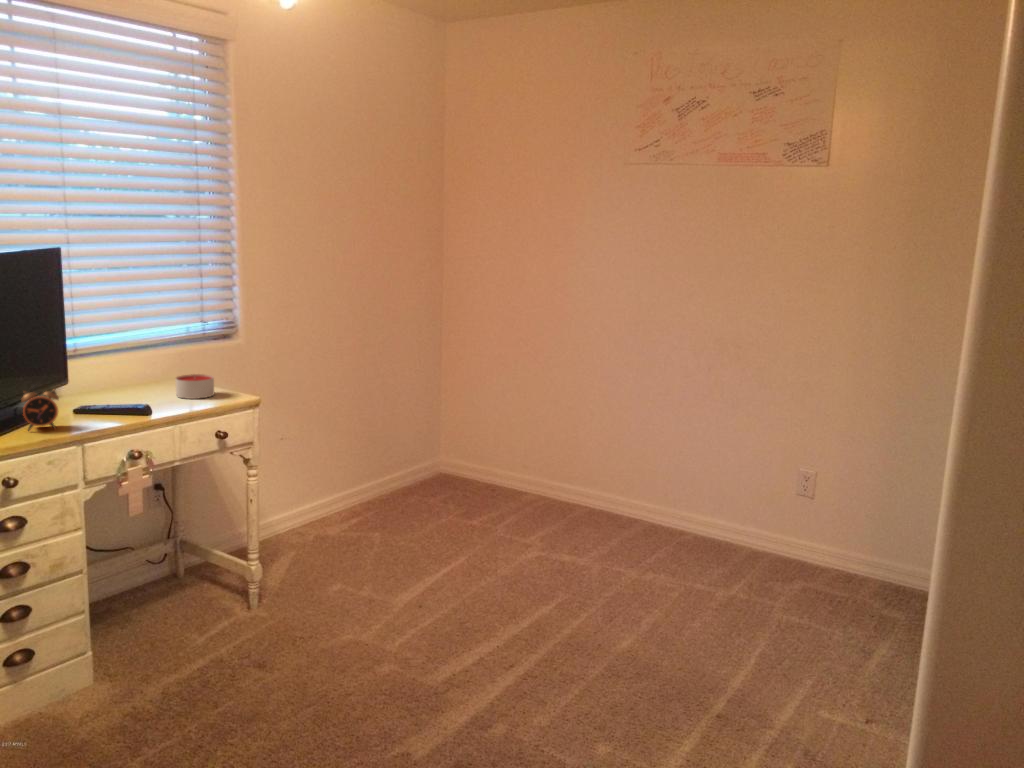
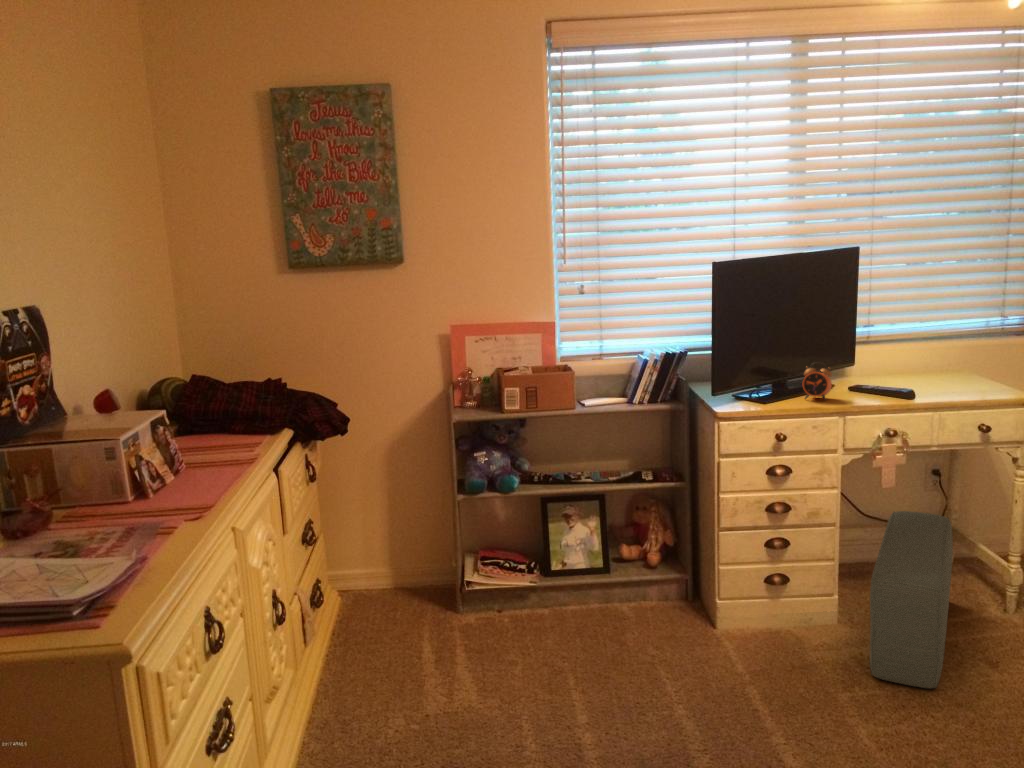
candle: present [175,374,214,399] -> none [950,366,992,390]
pouf: none [133,531,228,725] -> present [870,511,953,688]

